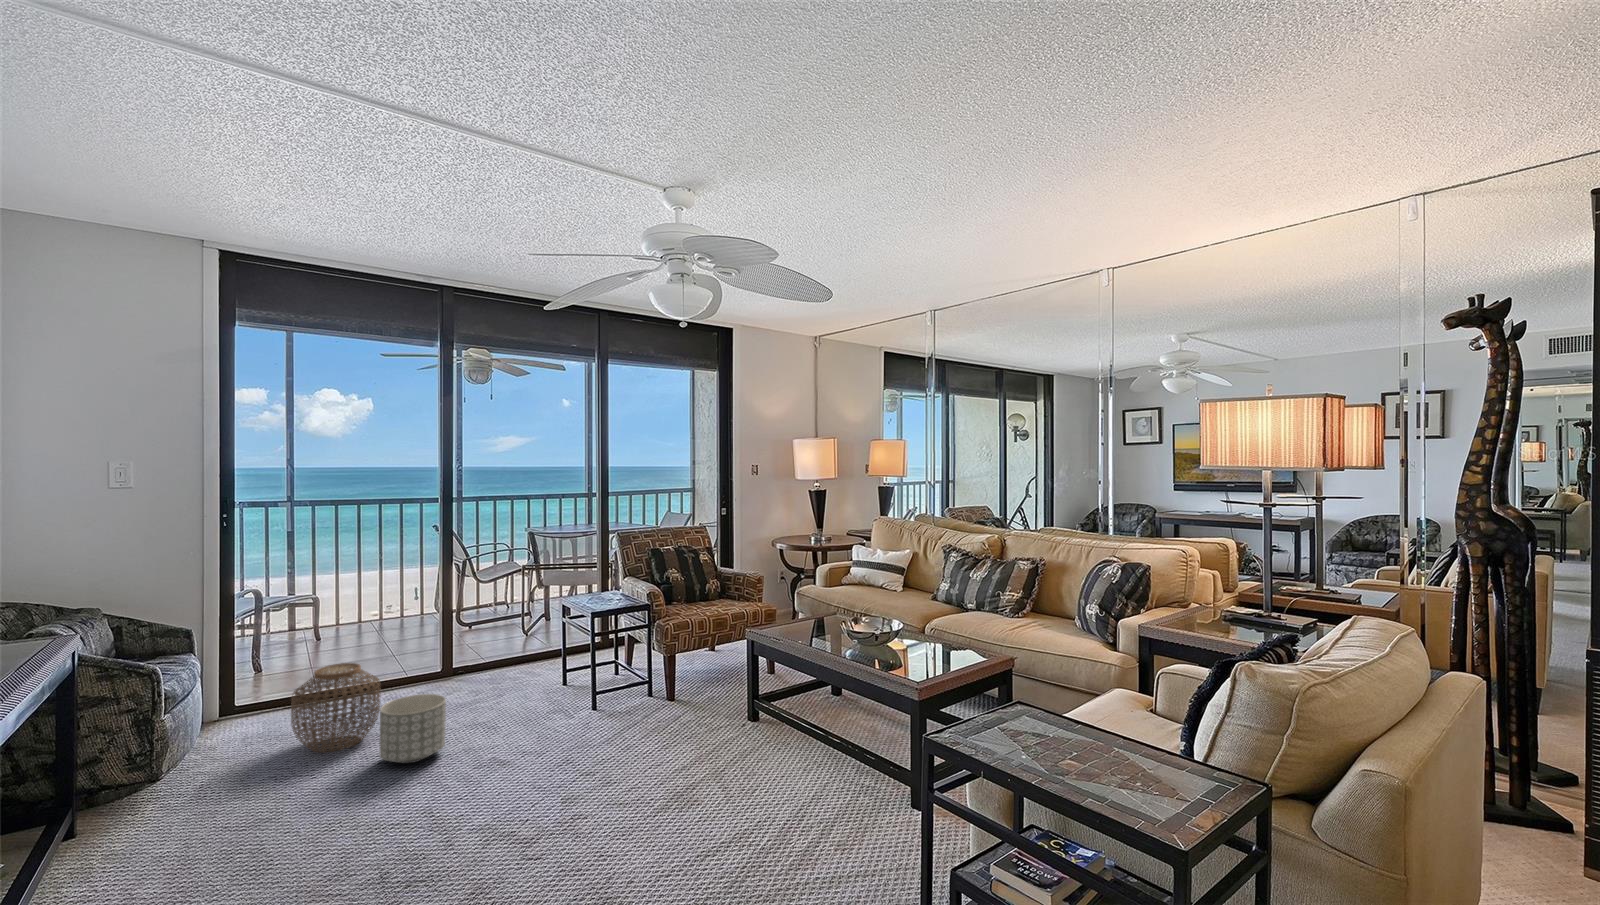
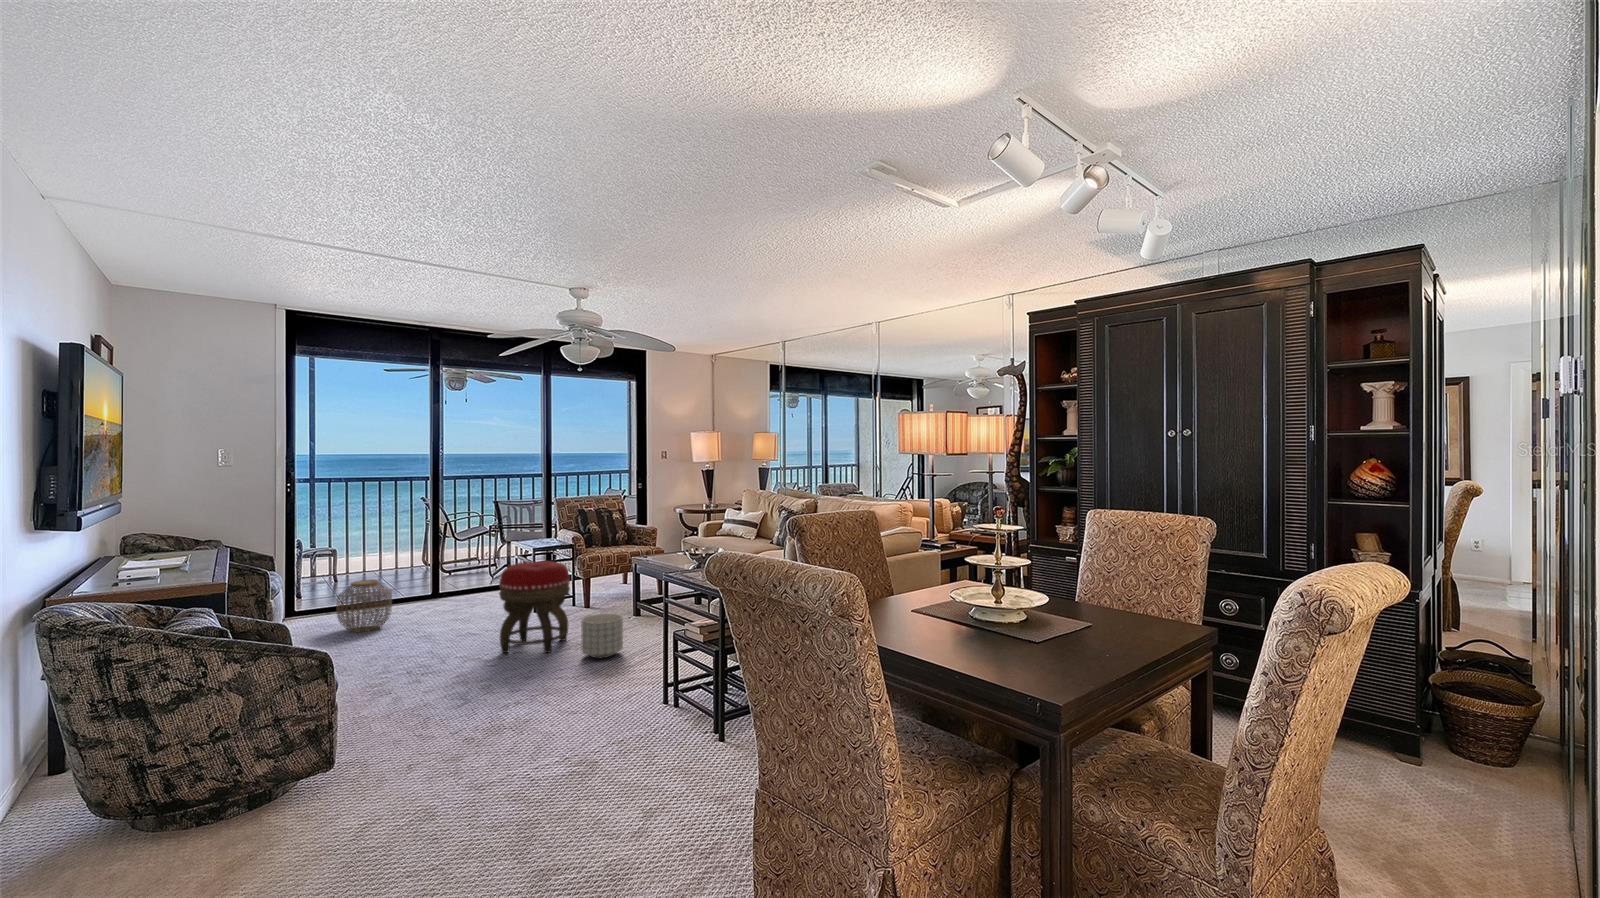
footstool: none [552,645,667,815] -> present [499,561,570,653]
planter: present [379,694,446,763] -> present [582,613,623,658]

